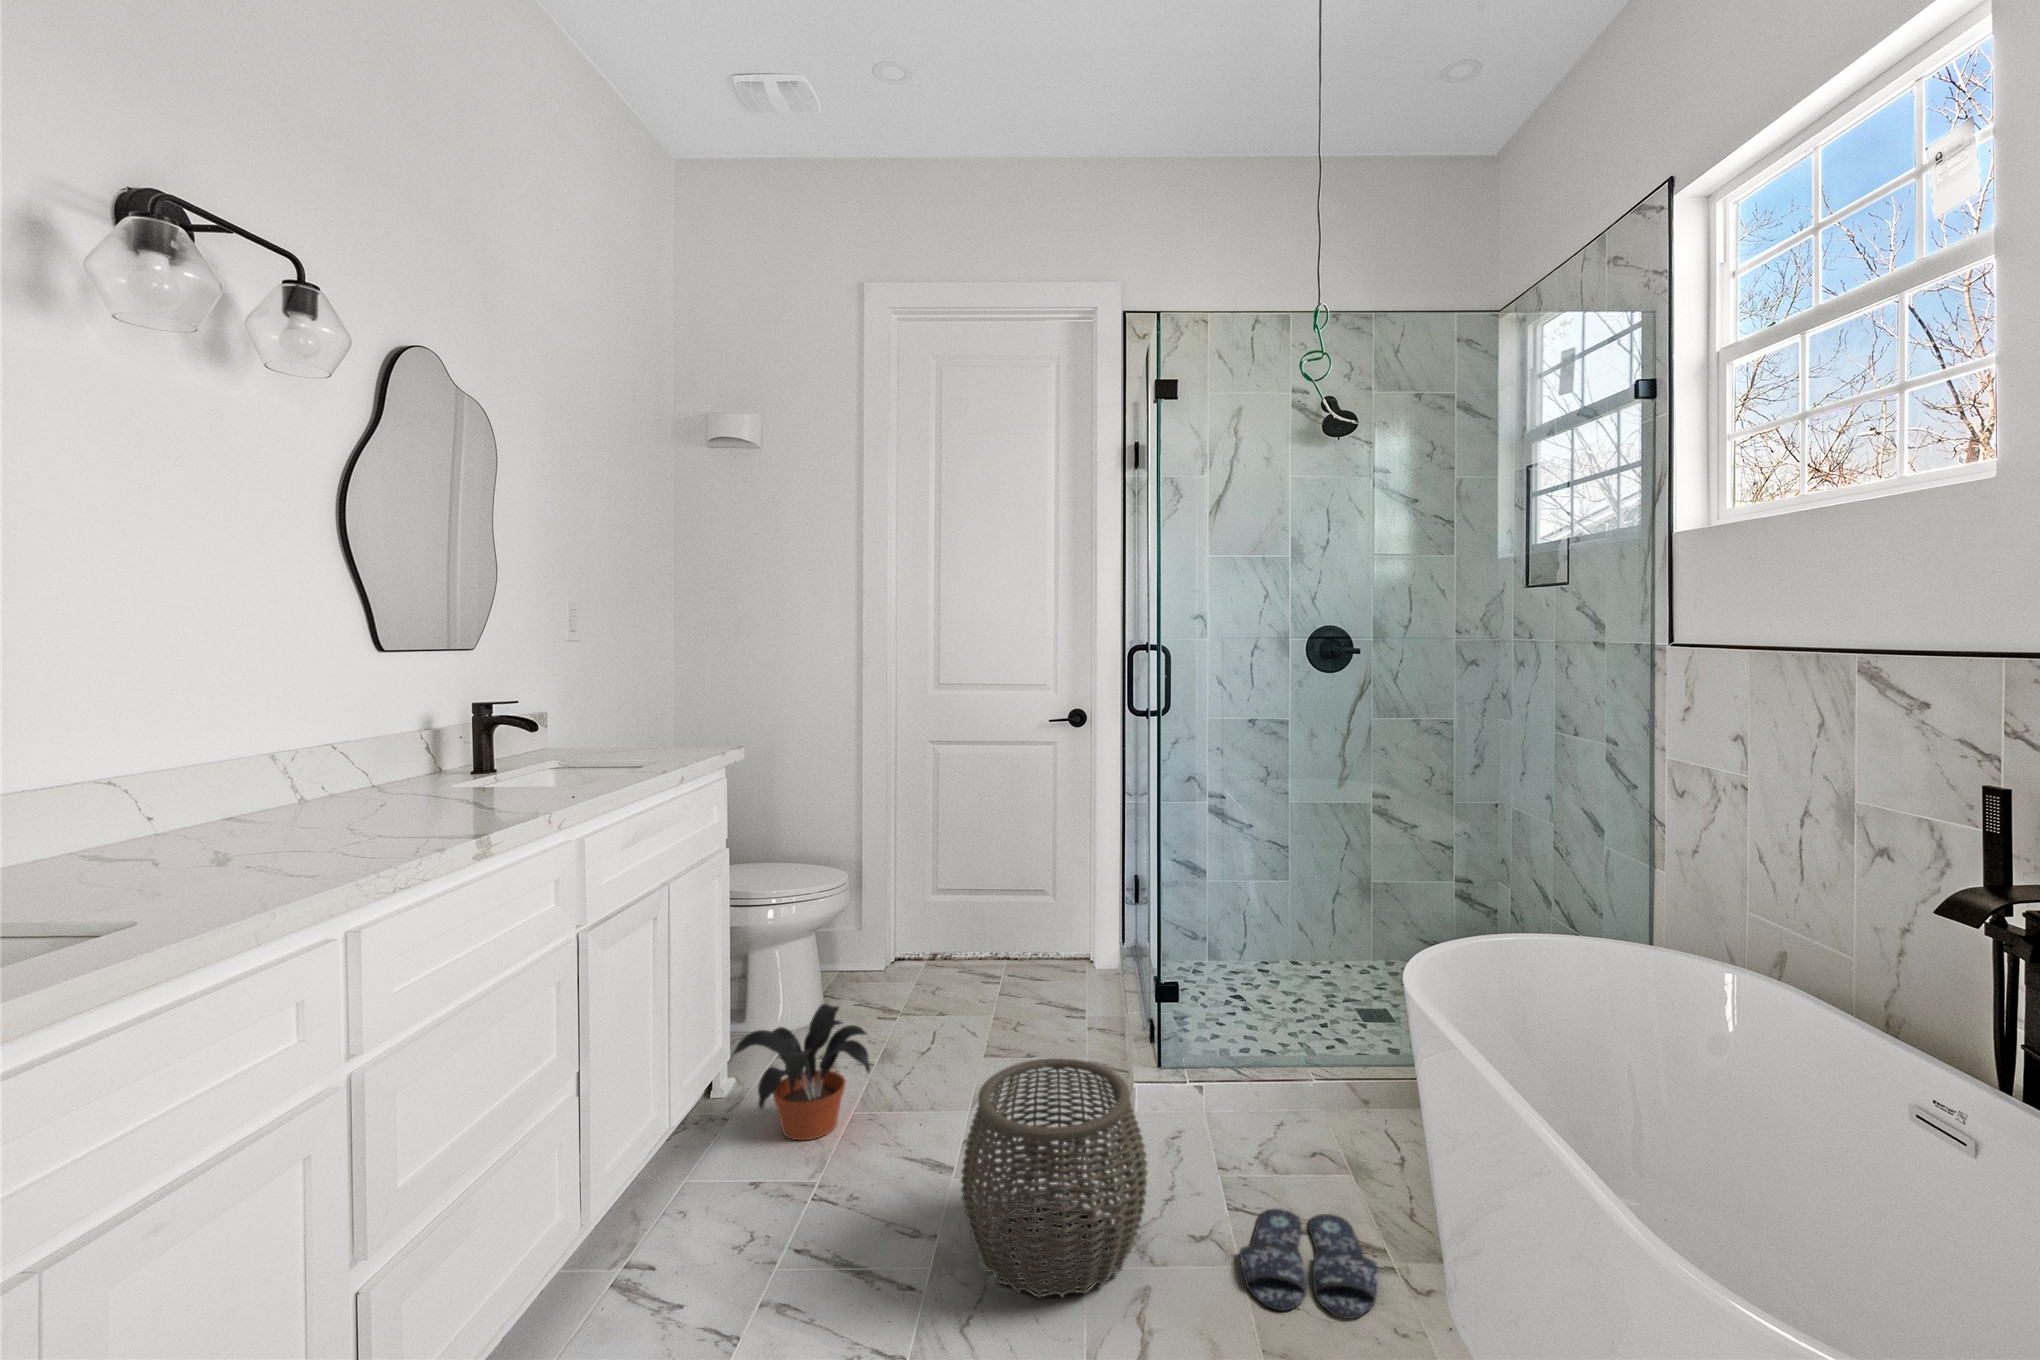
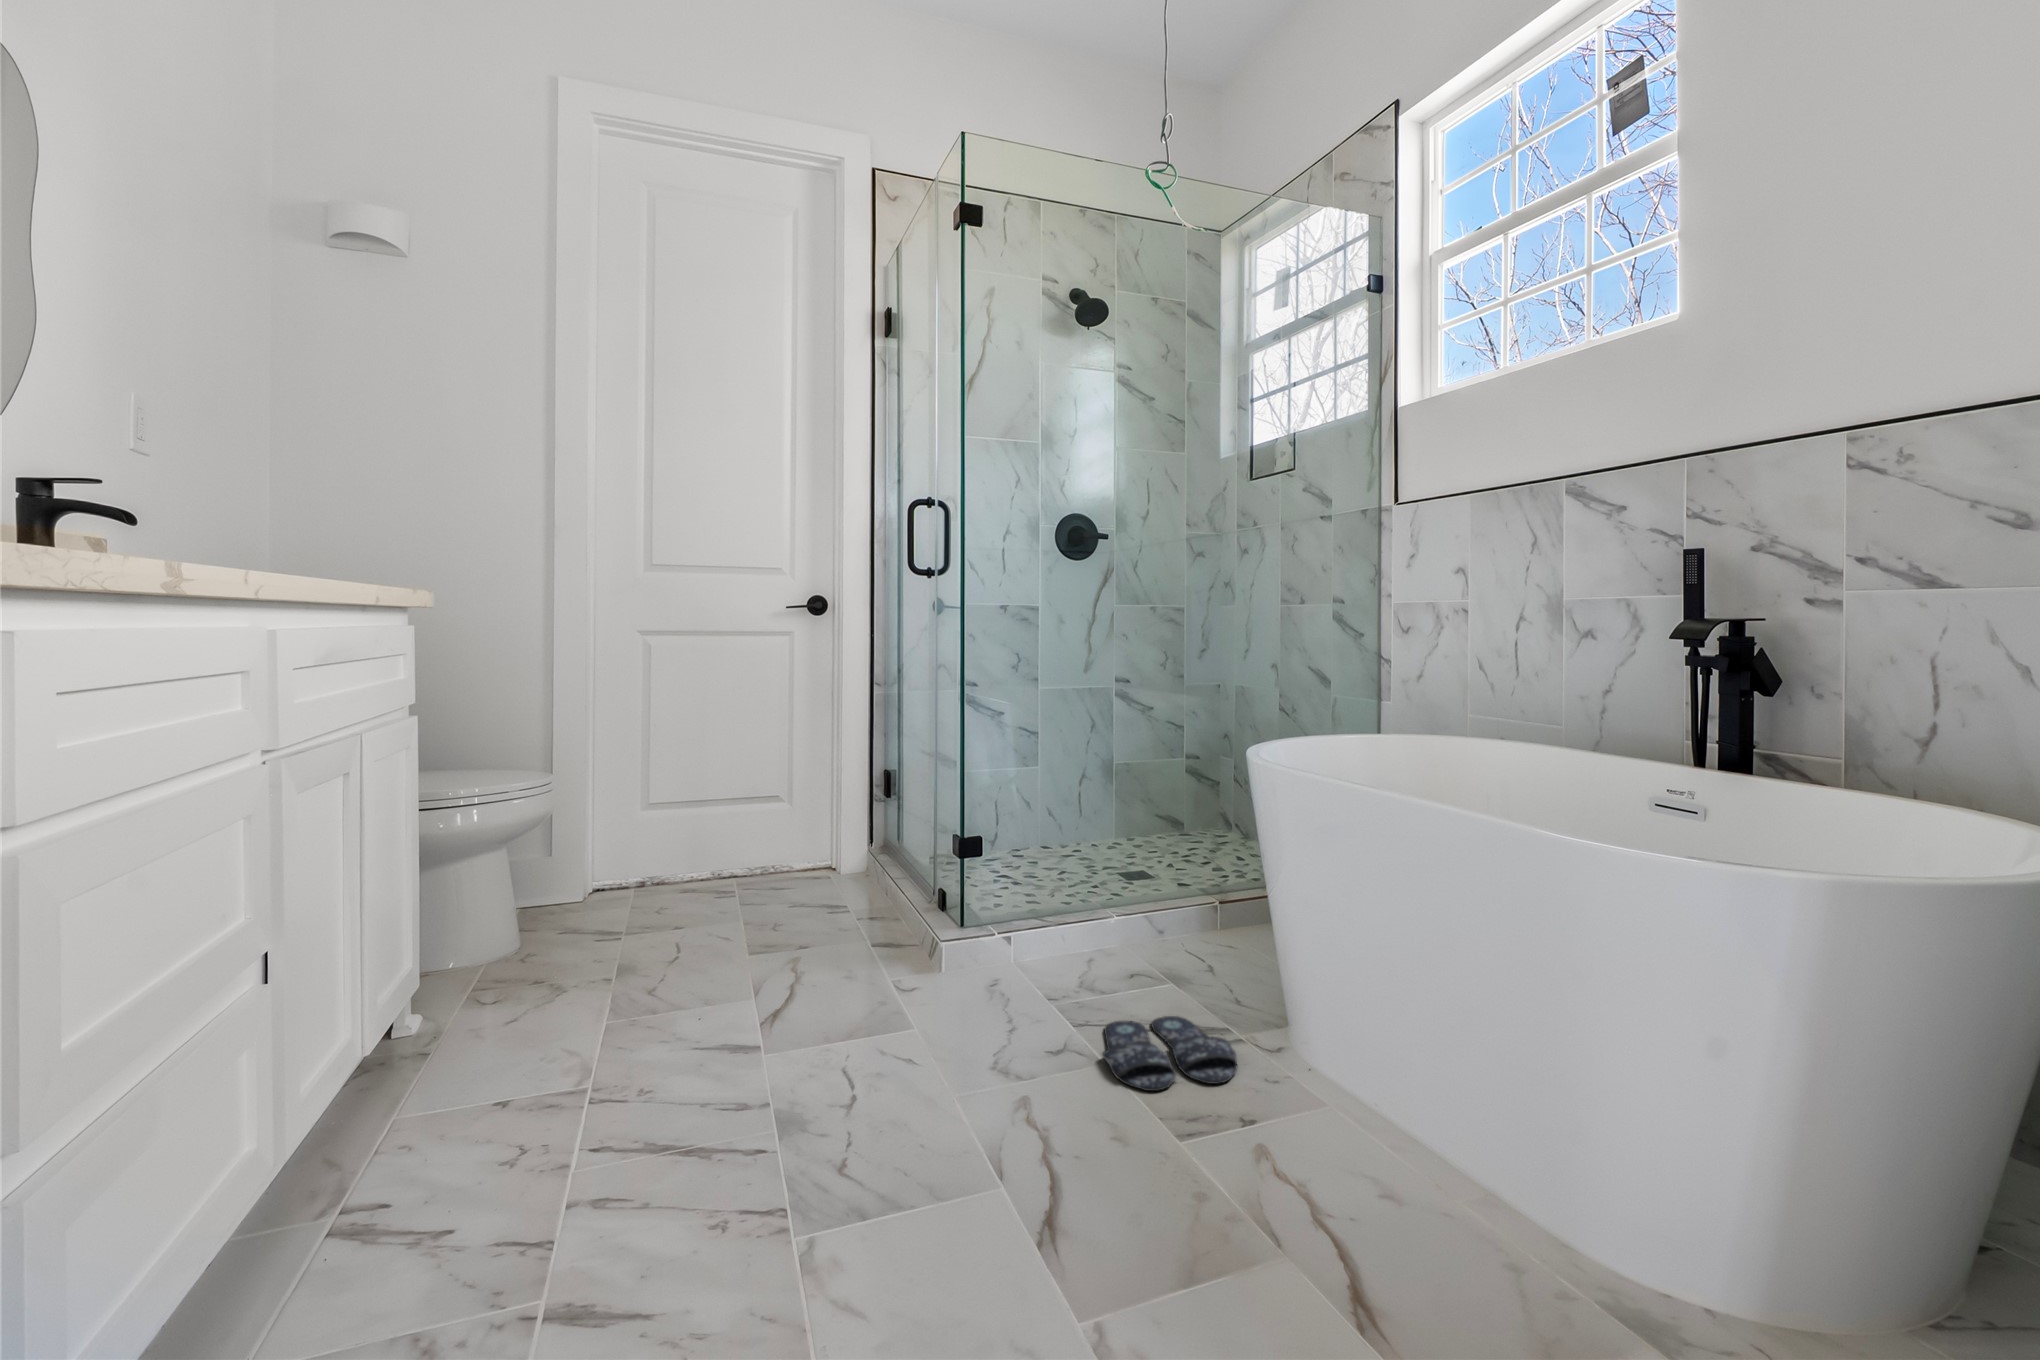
potted plant: present [732,1004,870,1140] -> none [441,901,642,1060]
woven basket: present [961,1058,1148,1298] -> none [807,895,1016,1133]

